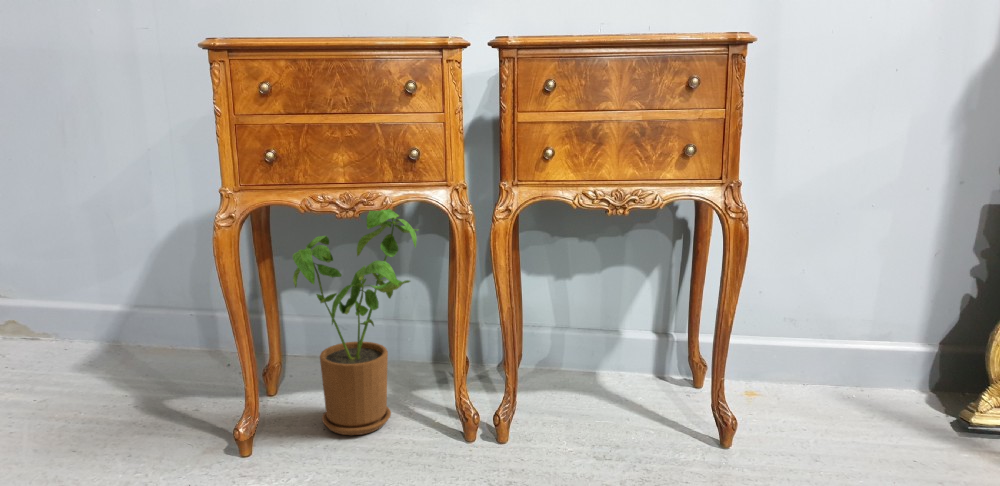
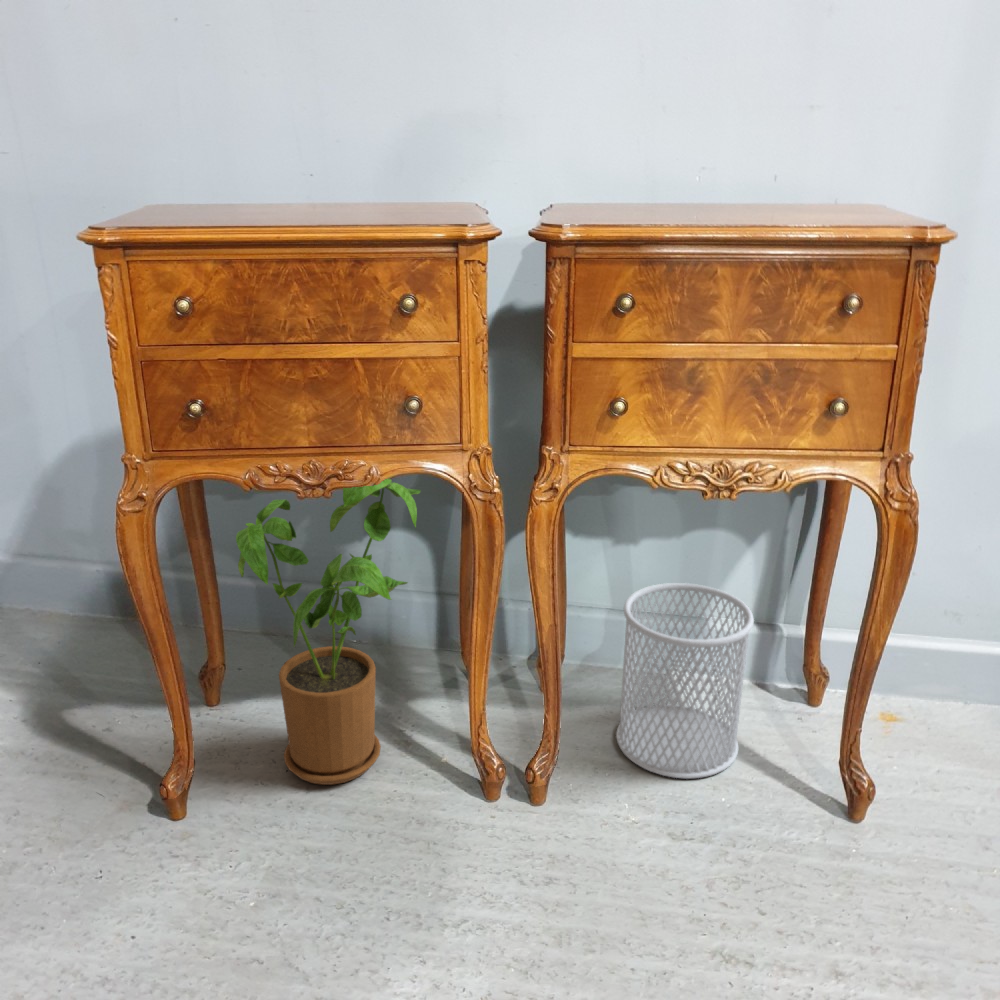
wastebasket: none [558,296,649,427] -> present [616,583,754,779]

